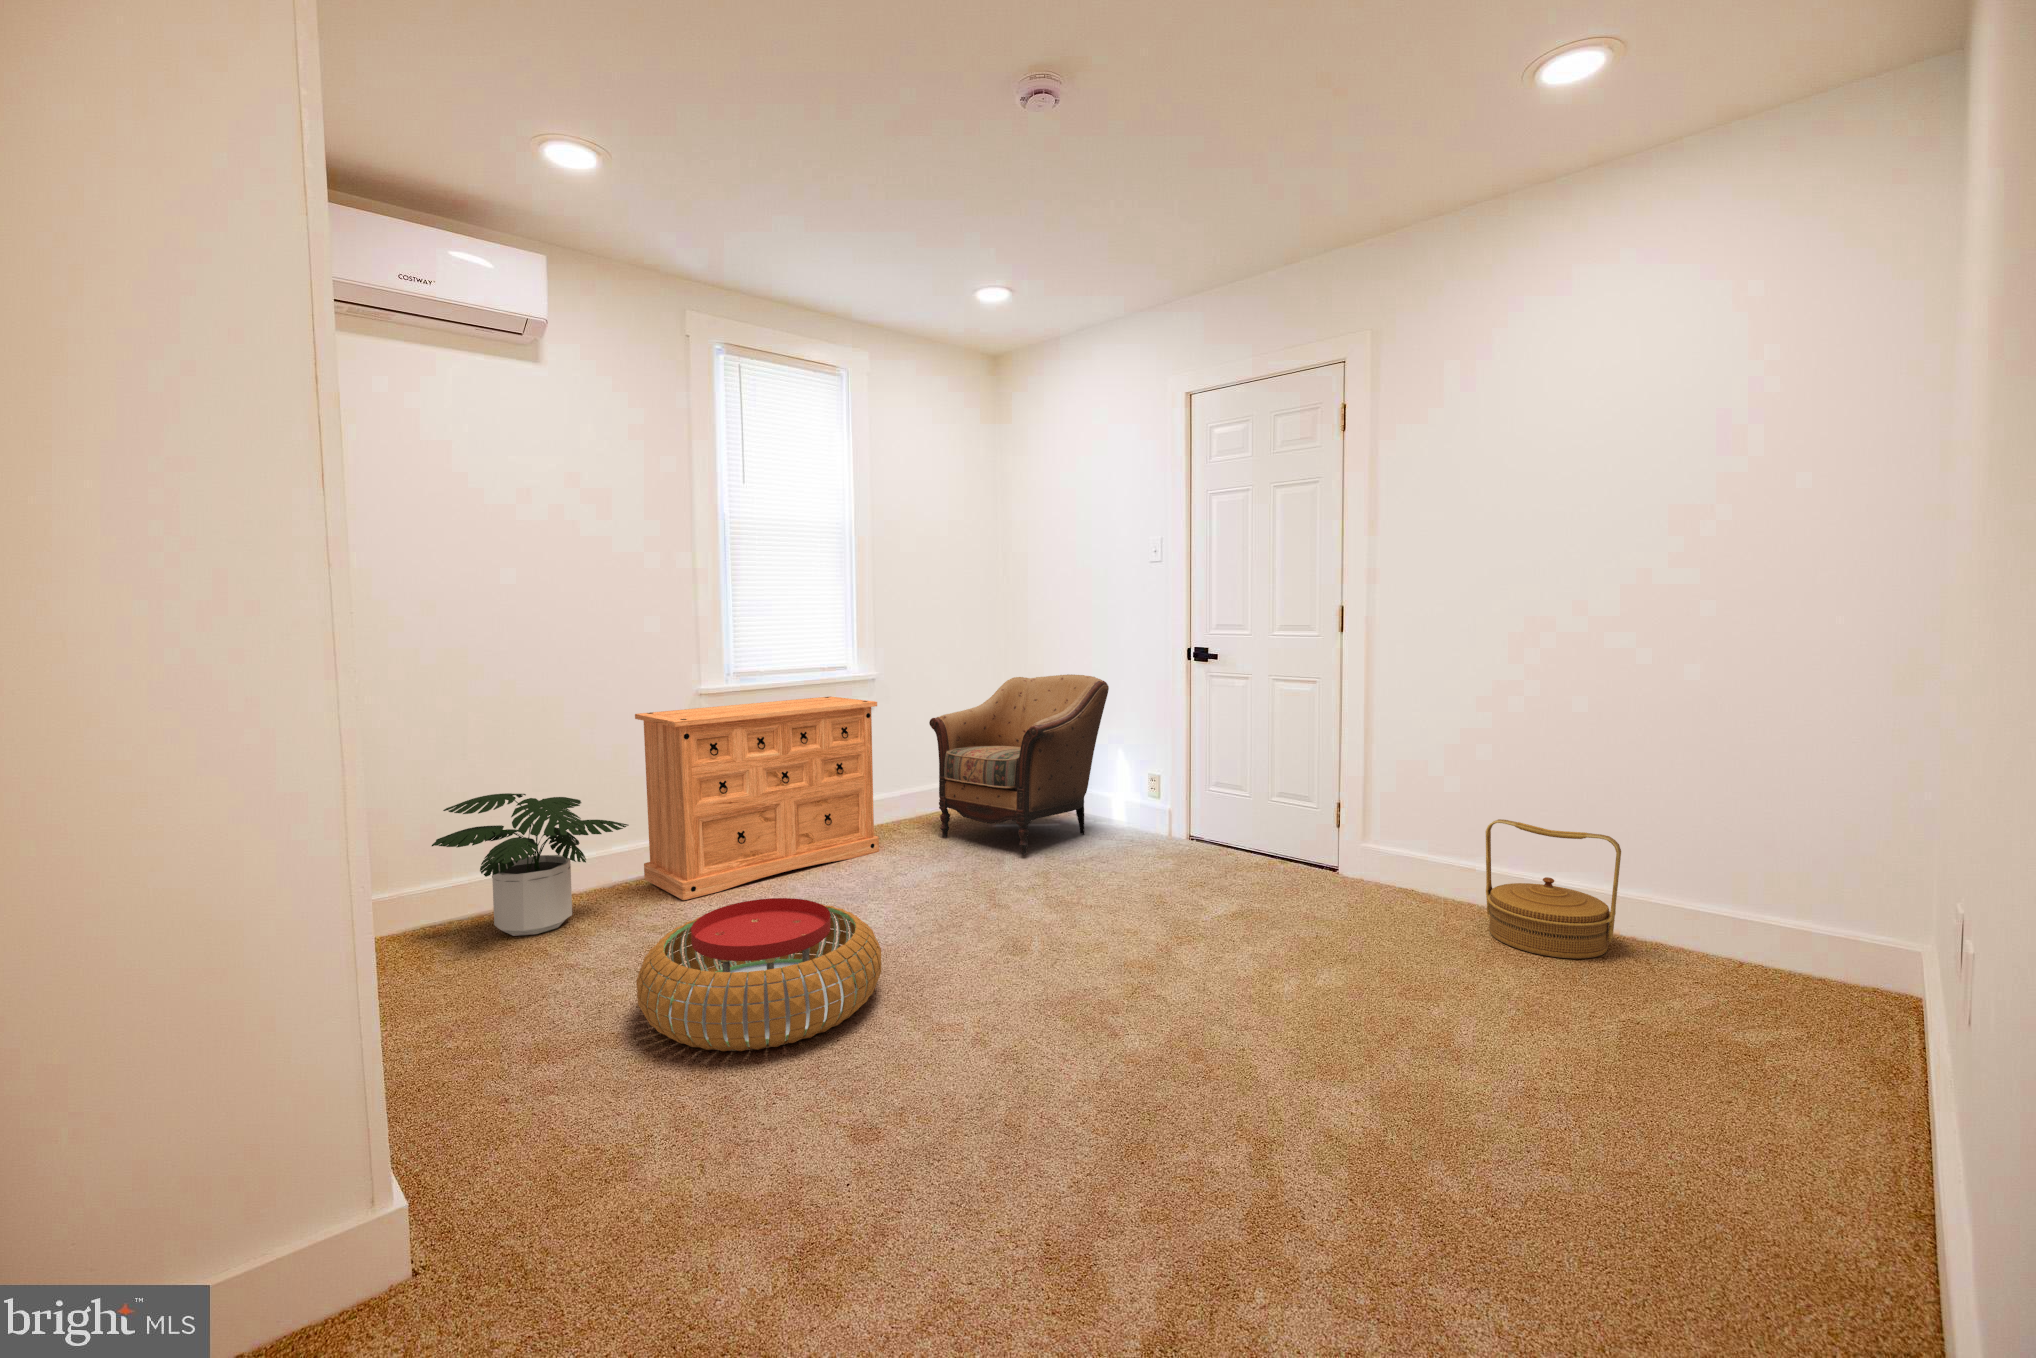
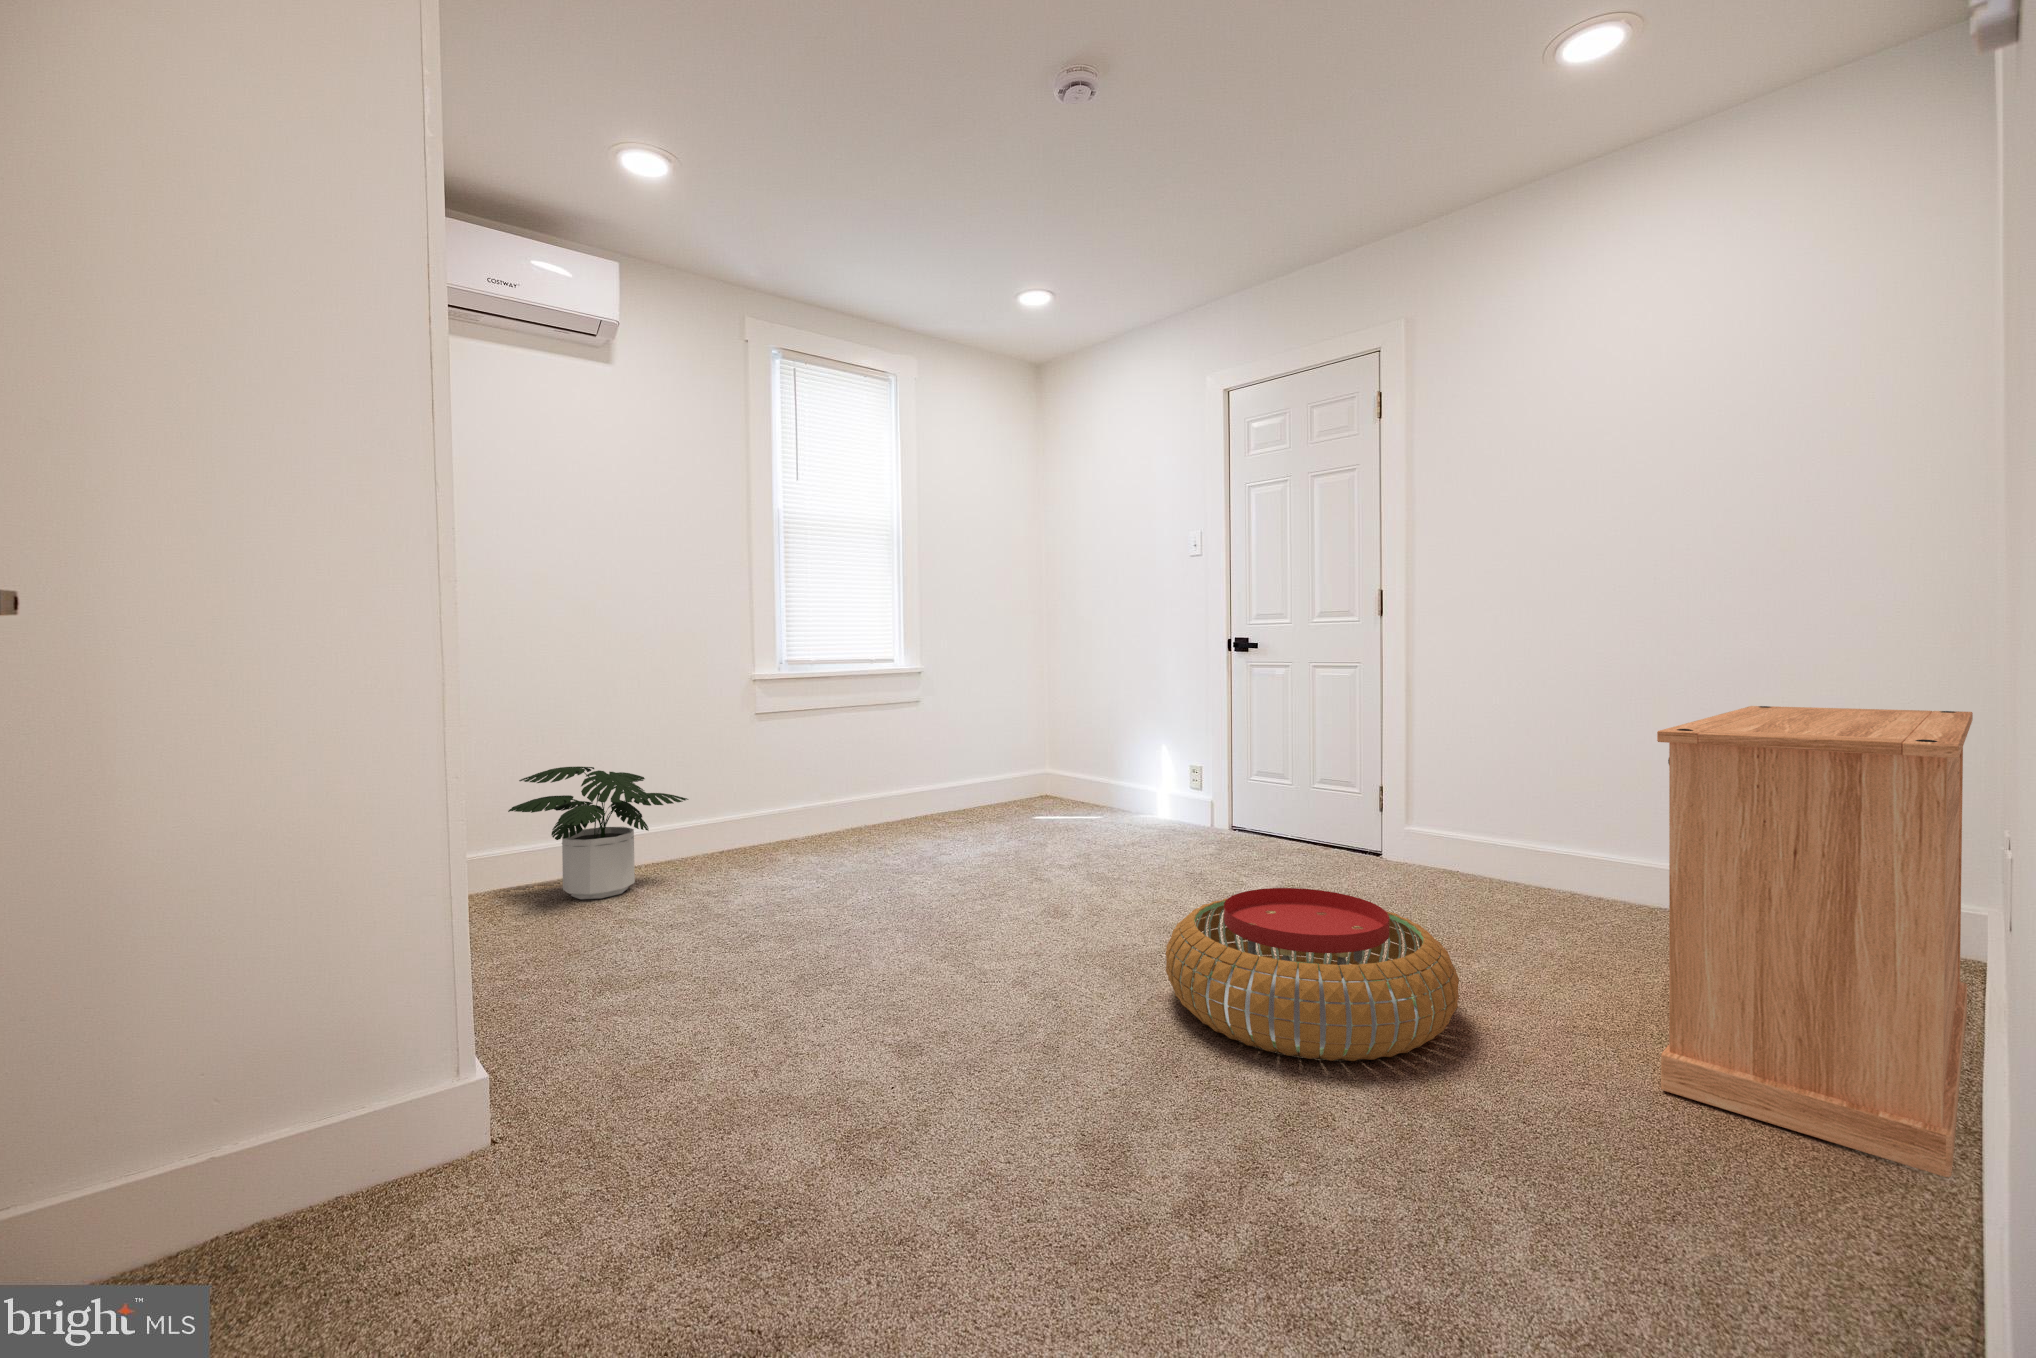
armchair: present [929,674,1109,855] -> none [973,671,1148,840]
dresser: present [635,696,879,900] -> present [1657,706,1973,1177]
woven basket: present [1486,819,1621,959] -> none [1525,791,1664,925]
pouf: present [636,898,882,1051] -> present [1166,888,1459,1061]

